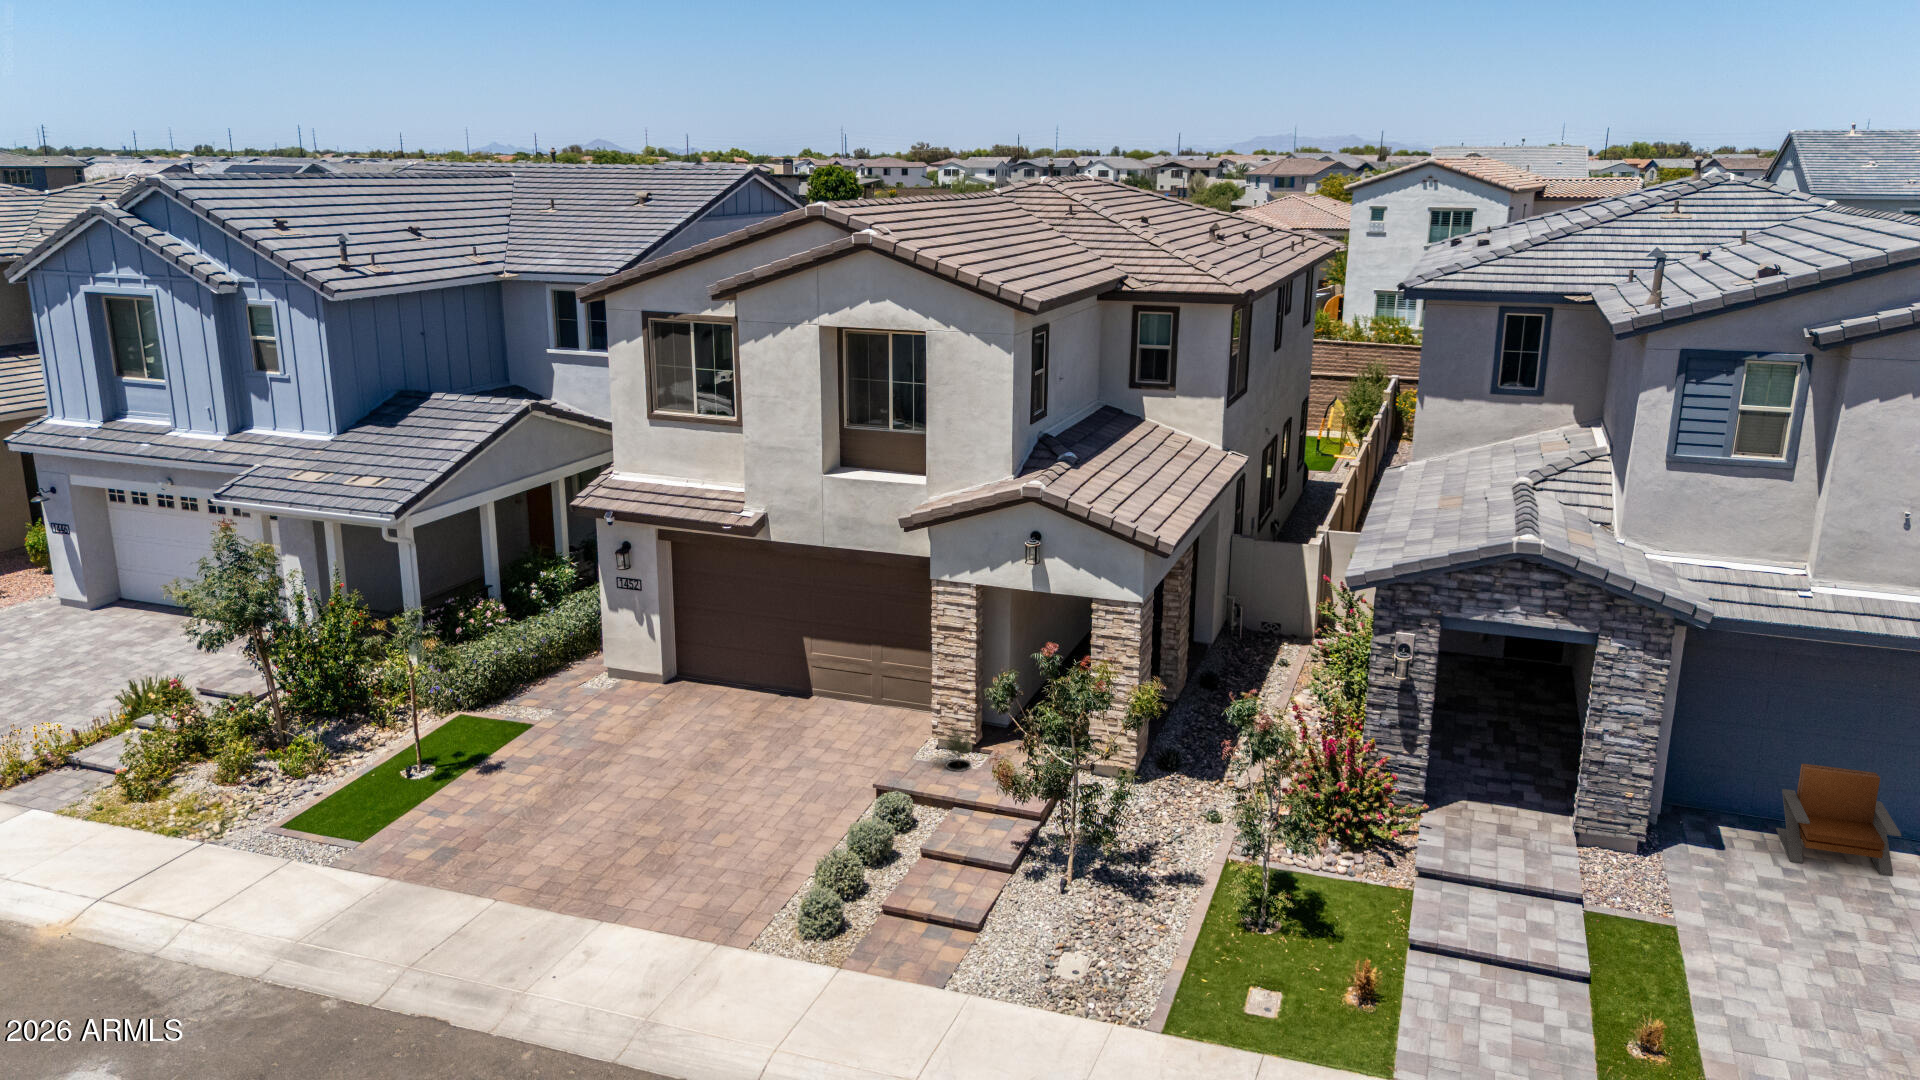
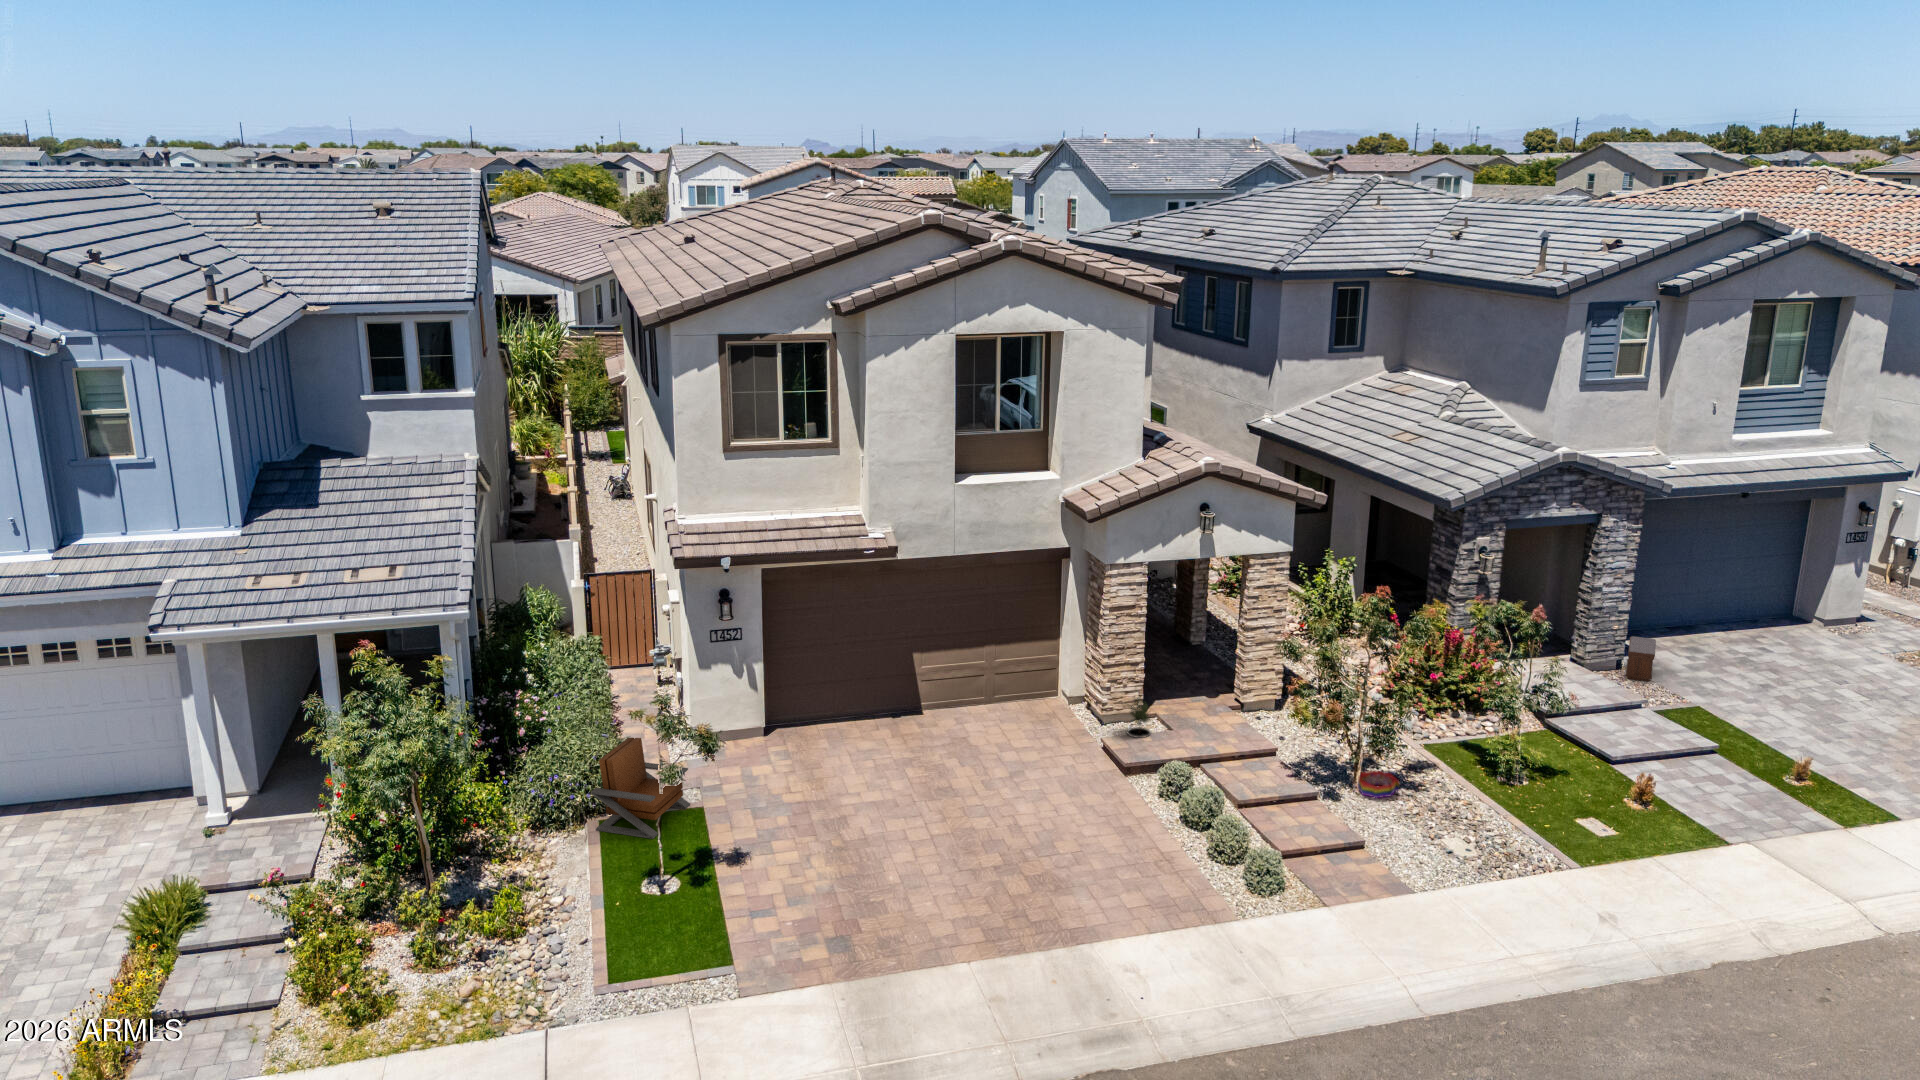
lounge chair: present [1776,764,1901,876] -> present [591,738,690,839]
bench: none [1626,812,1702,877] -> present [1626,636,1656,681]
storage bin: none [1049,869,1097,906] -> present [1358,771,1399,798]

